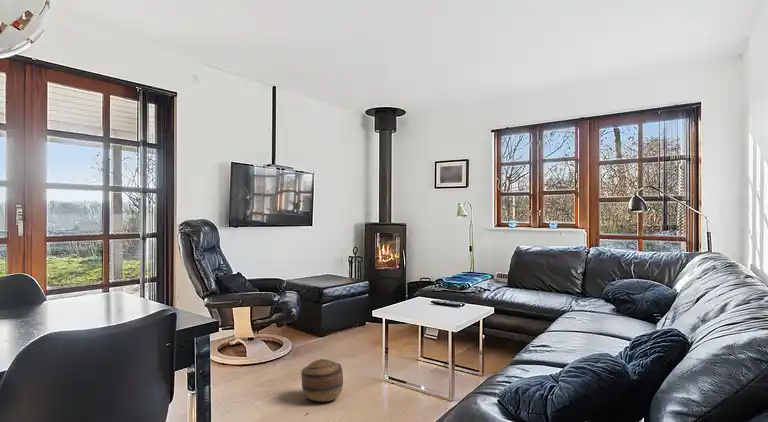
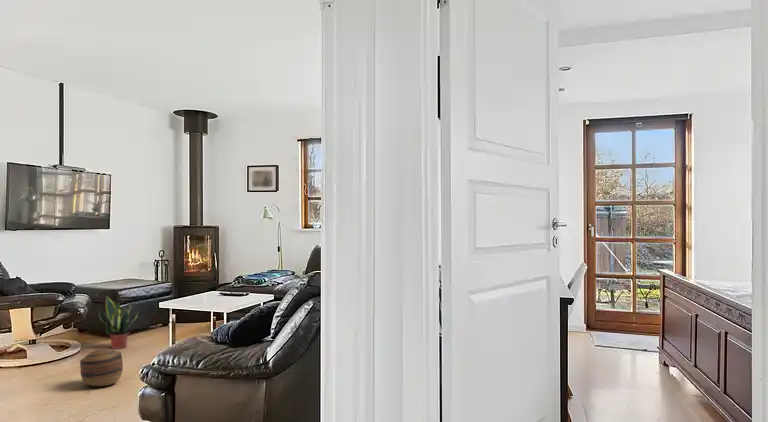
potted plant: none [309,295,345,350] -> present [99,297,138,349]

